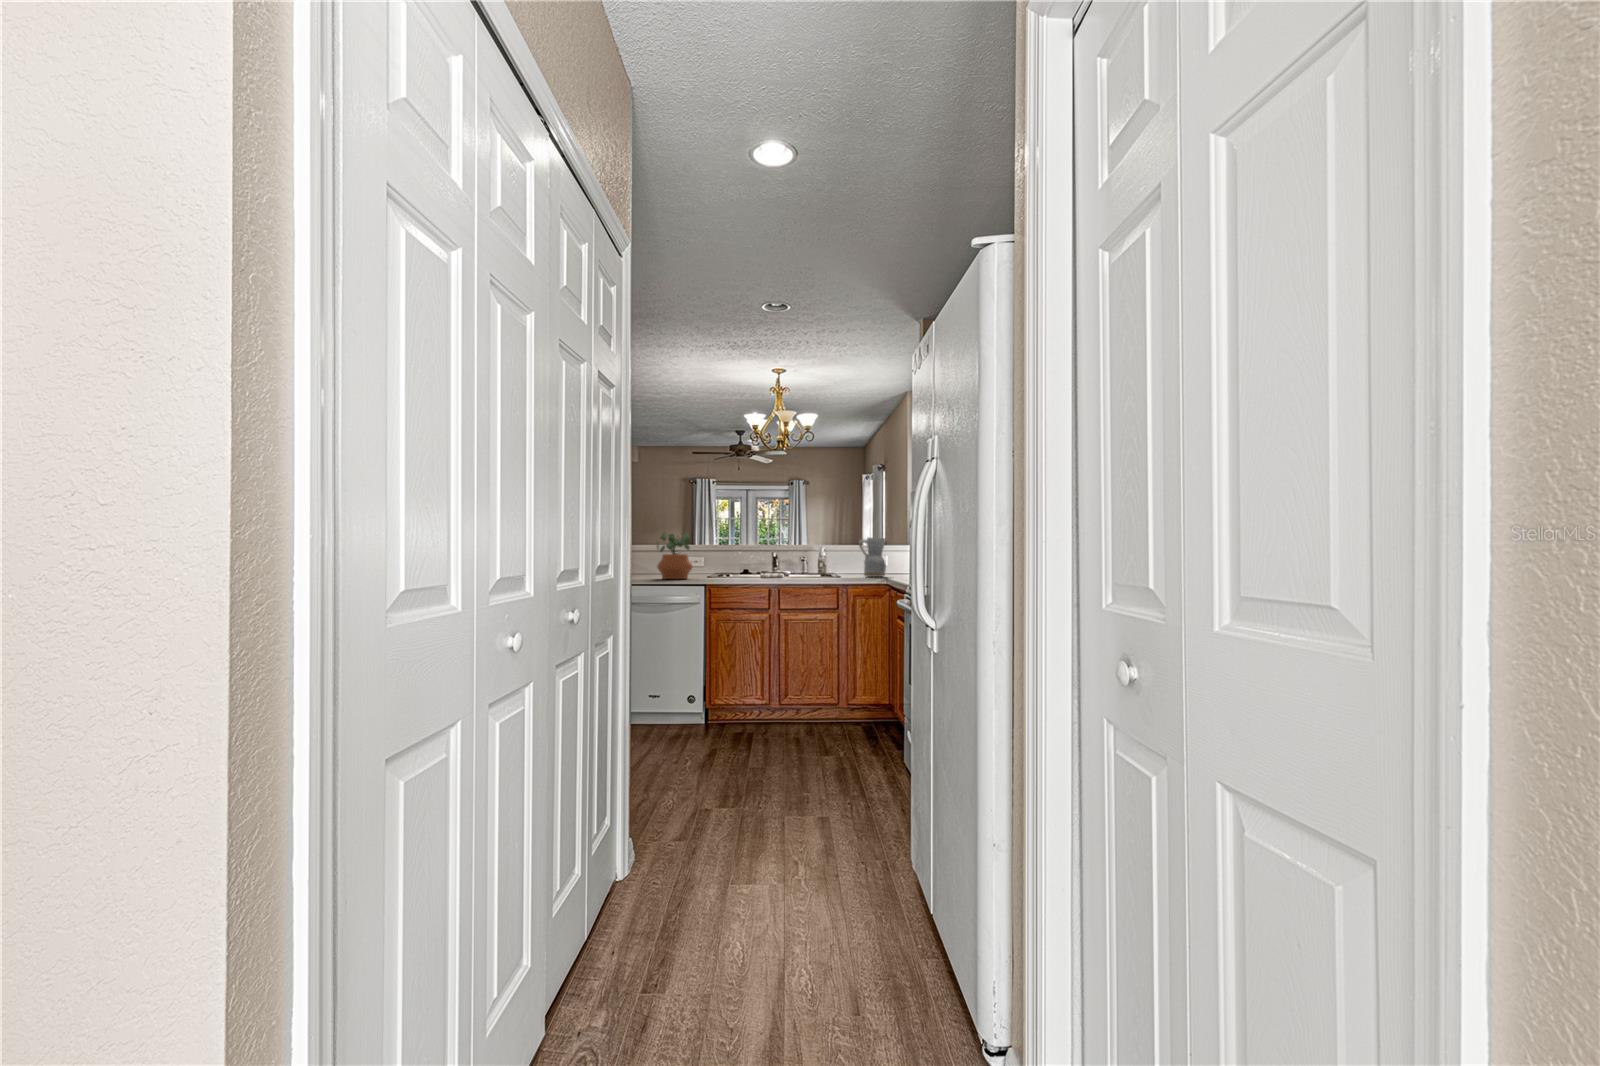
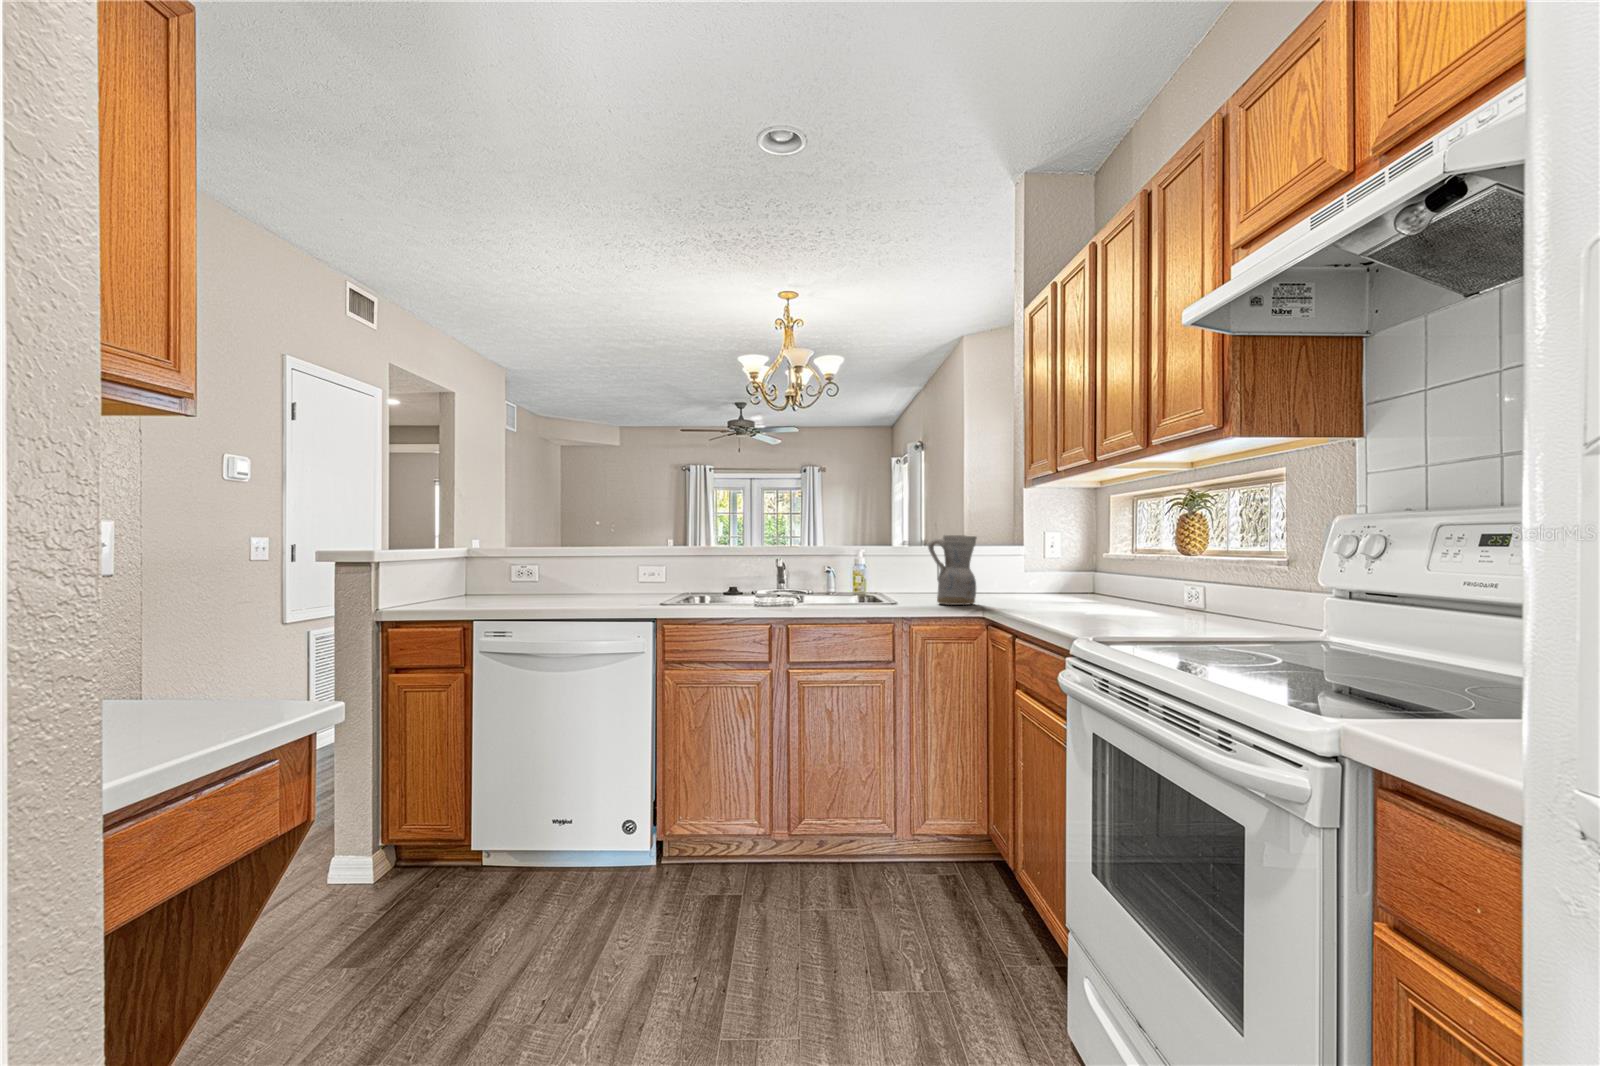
potted plant: present [656,532,693,579] -> none [567,523,635,611]

